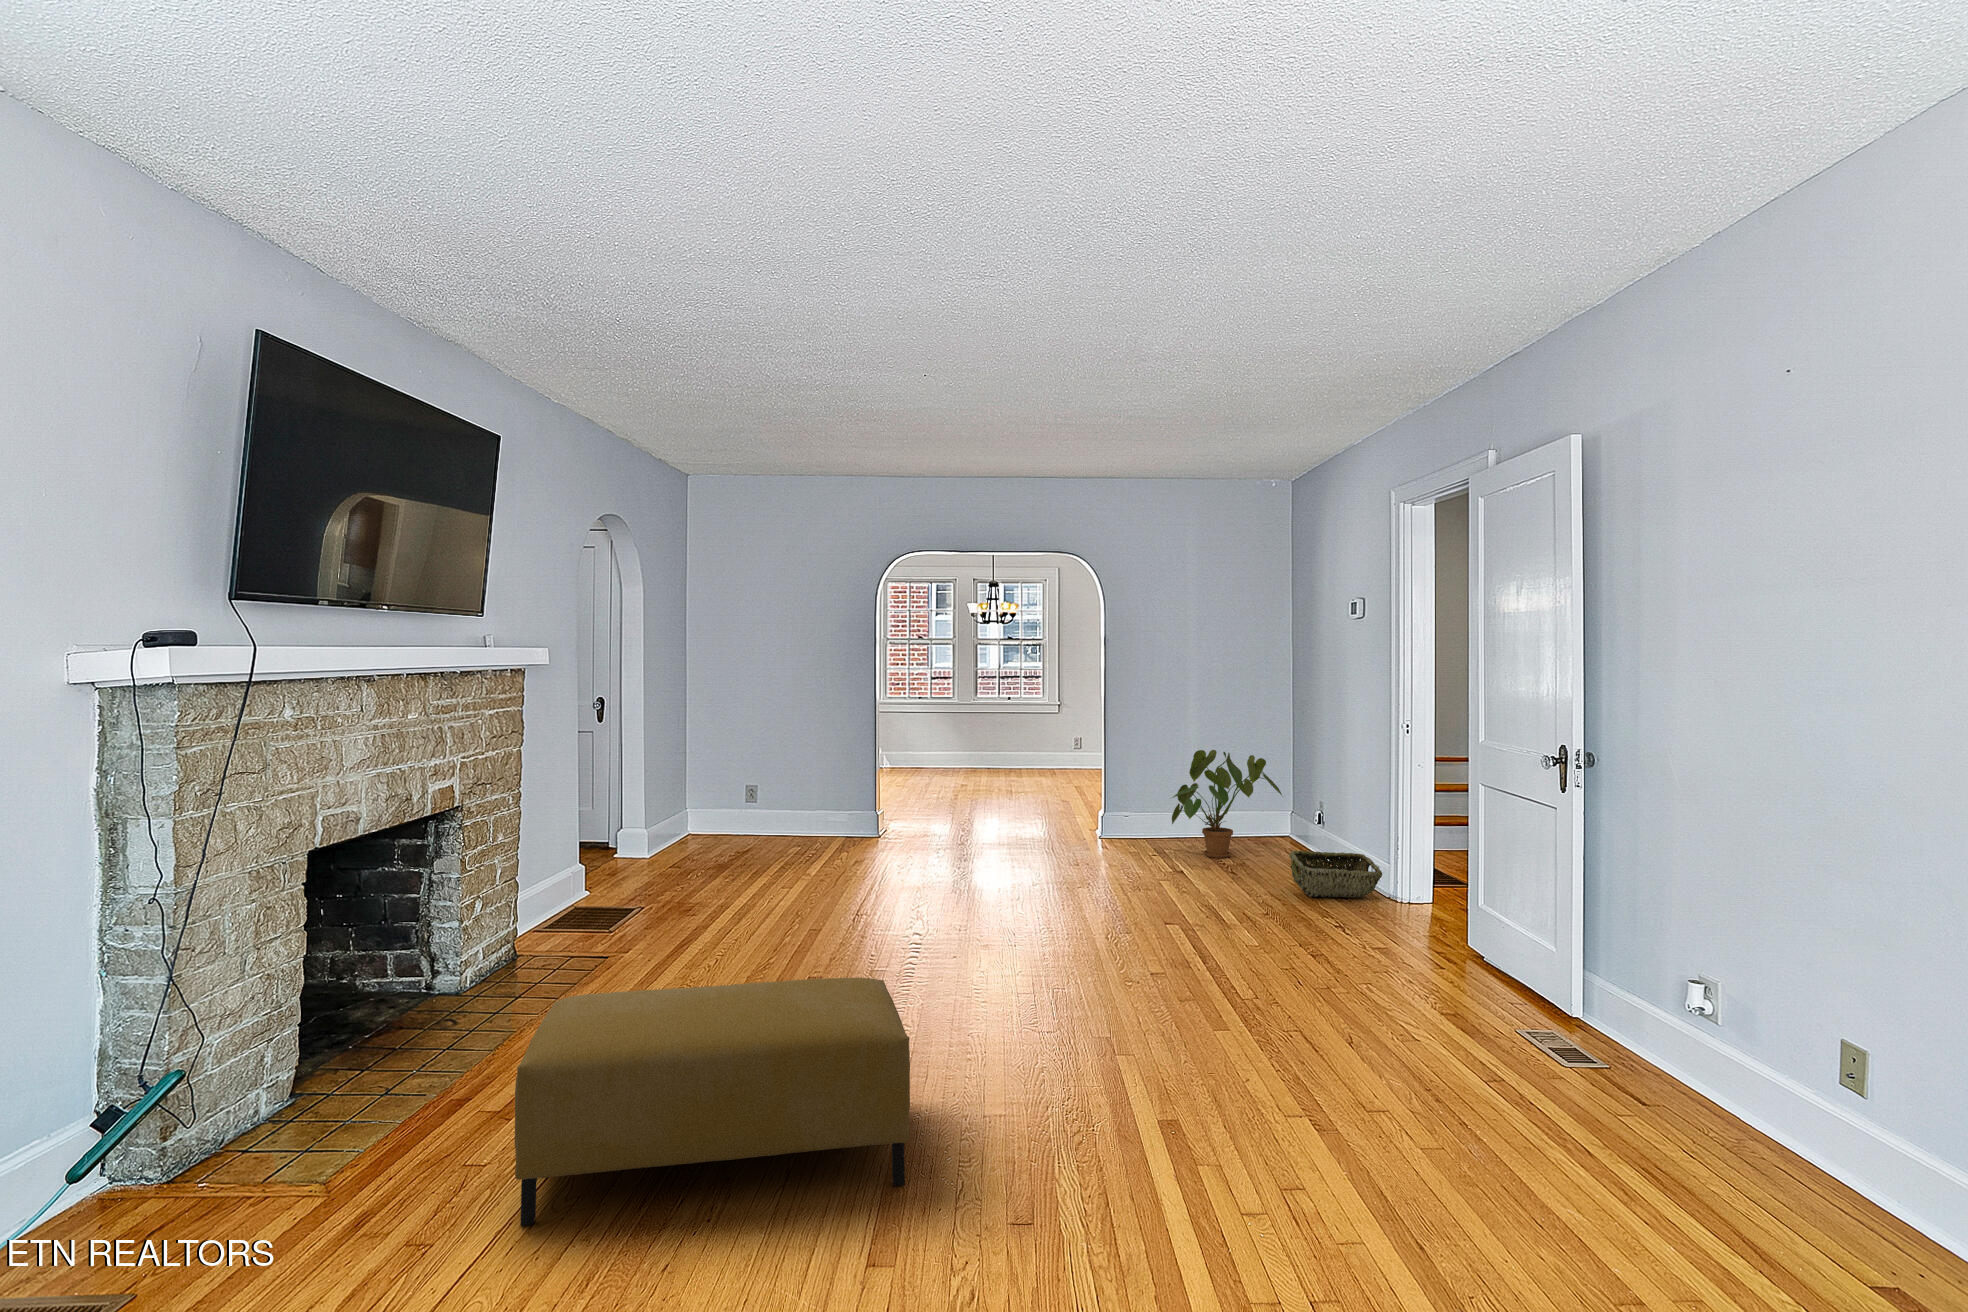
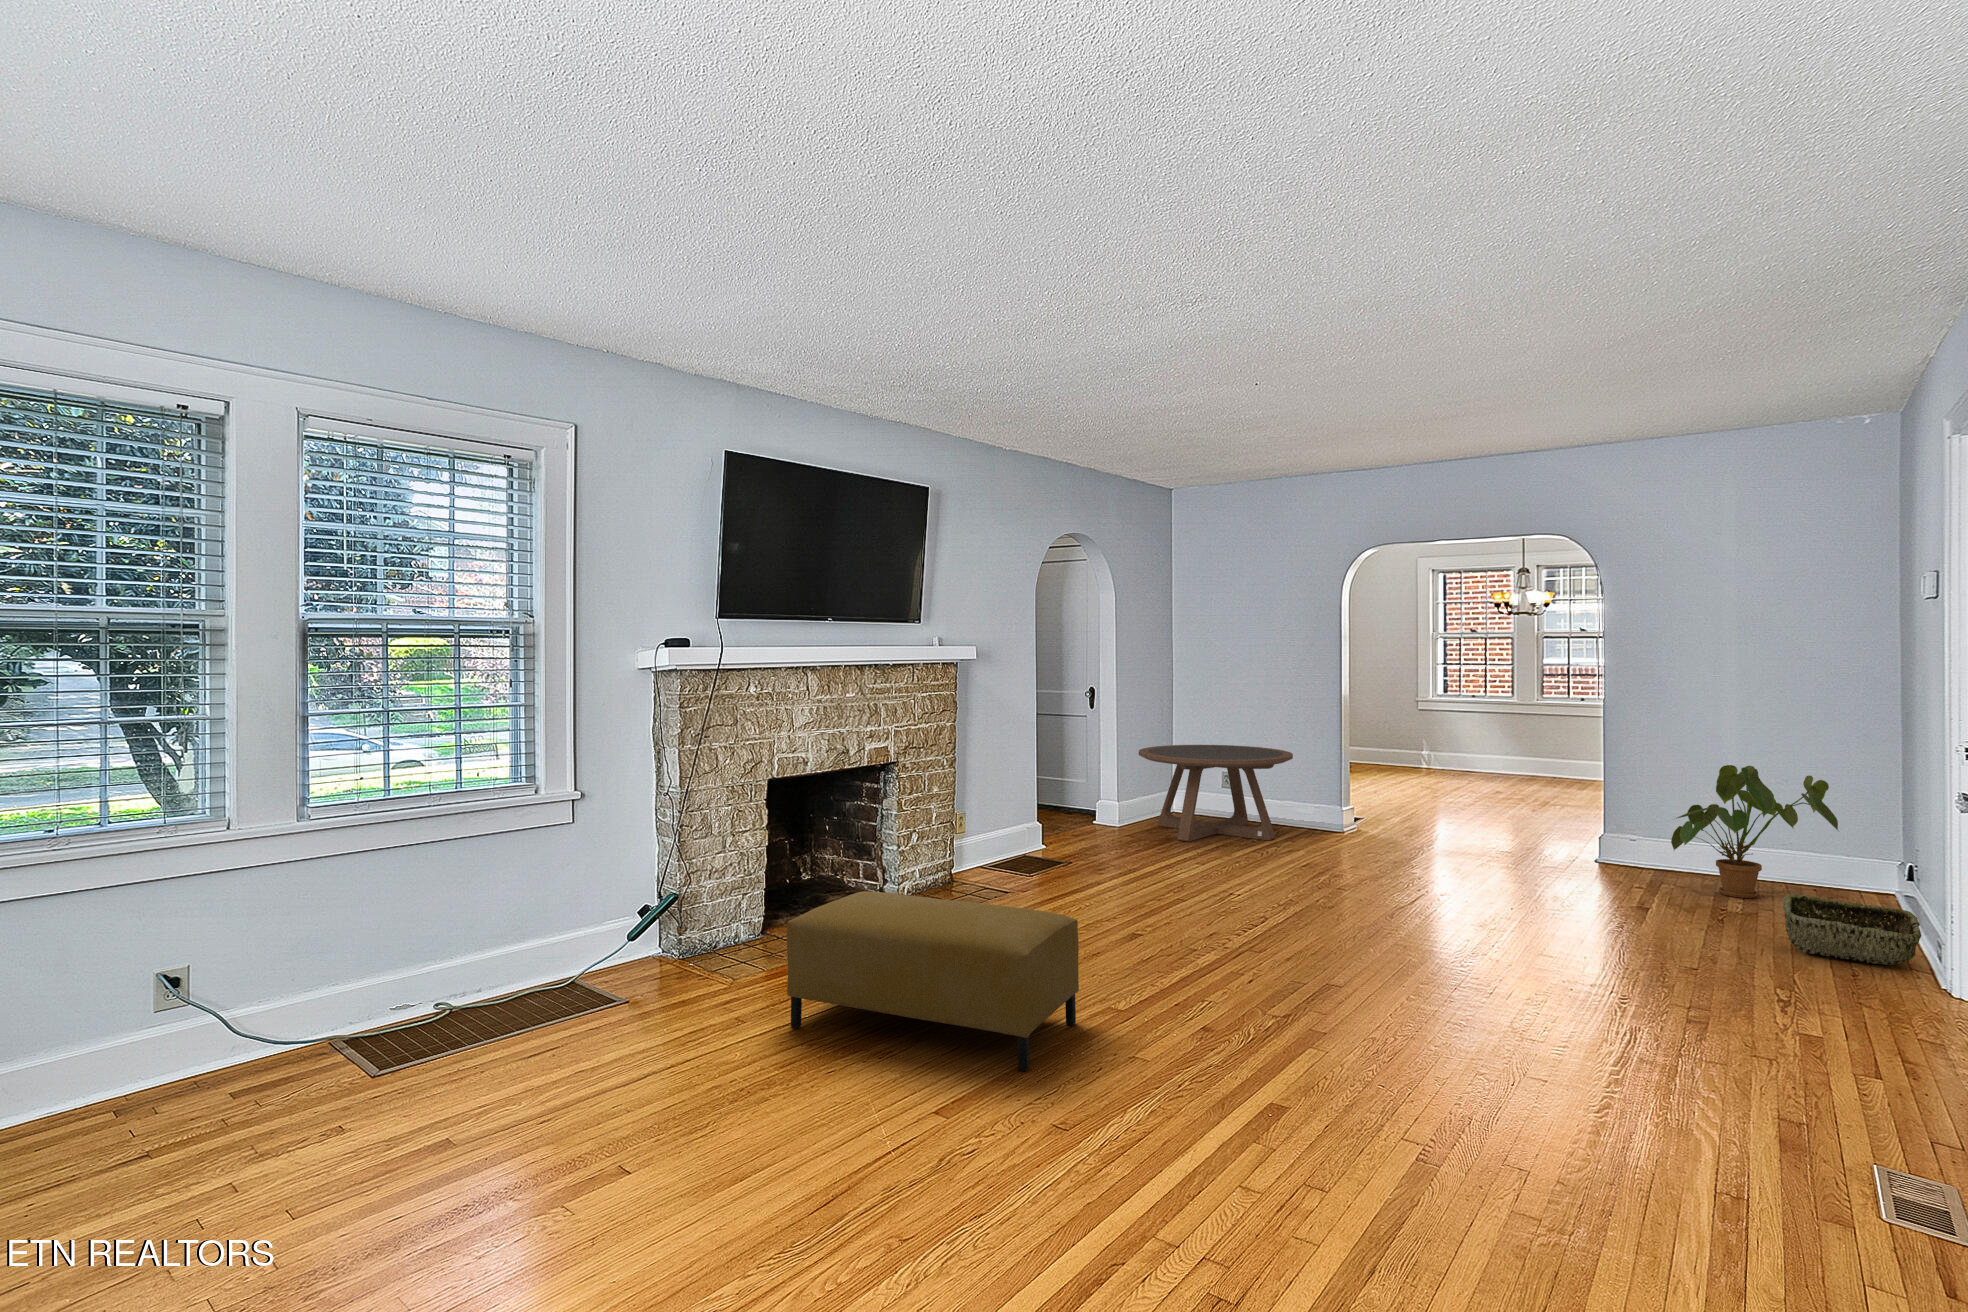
coffee table: none [673,756,840,866] -> present [1139,745,1293,842]

